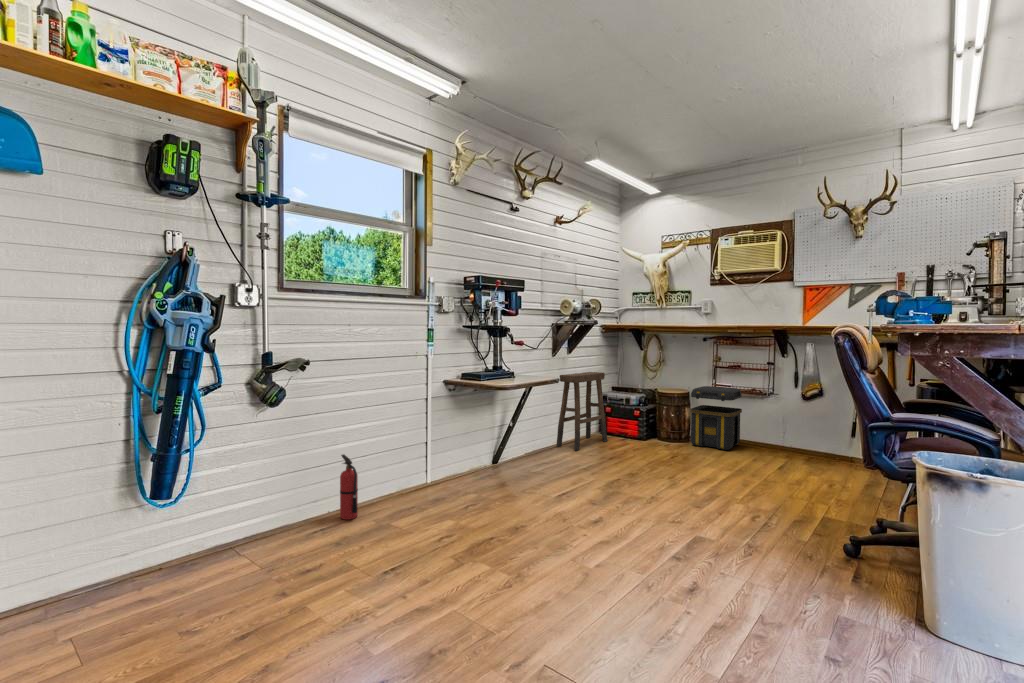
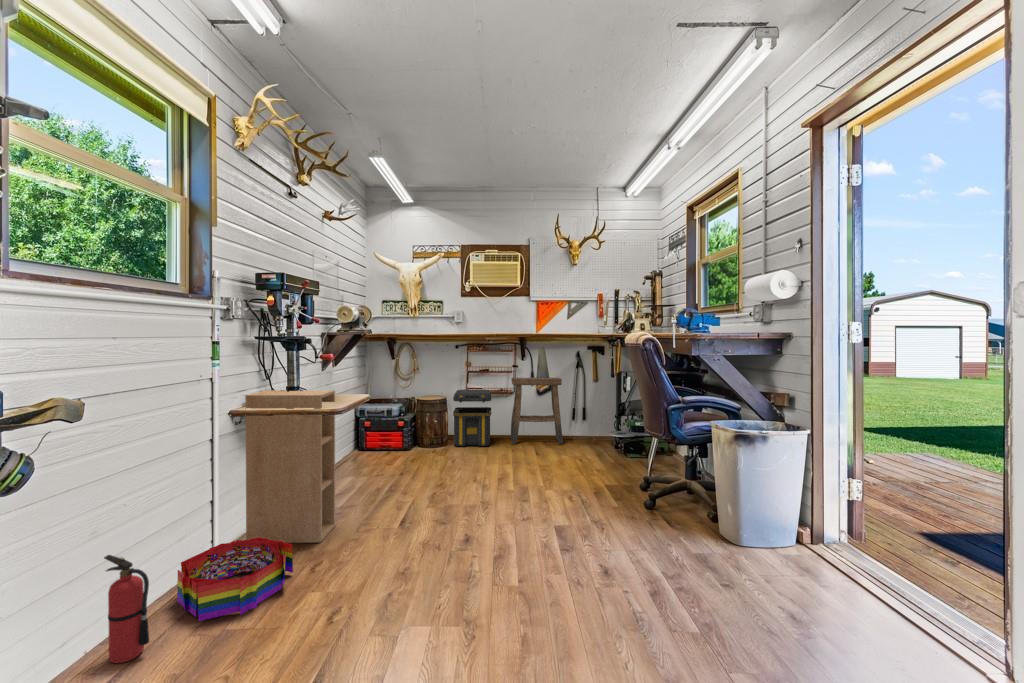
shelving unit: none [455,368,519,491] -> present [245,390,335,543]
stool: present [556,372,608,451] -> present [511,377,563,444]
storage bin: none [387,471,459,517] -> present [177,537,293,621]

